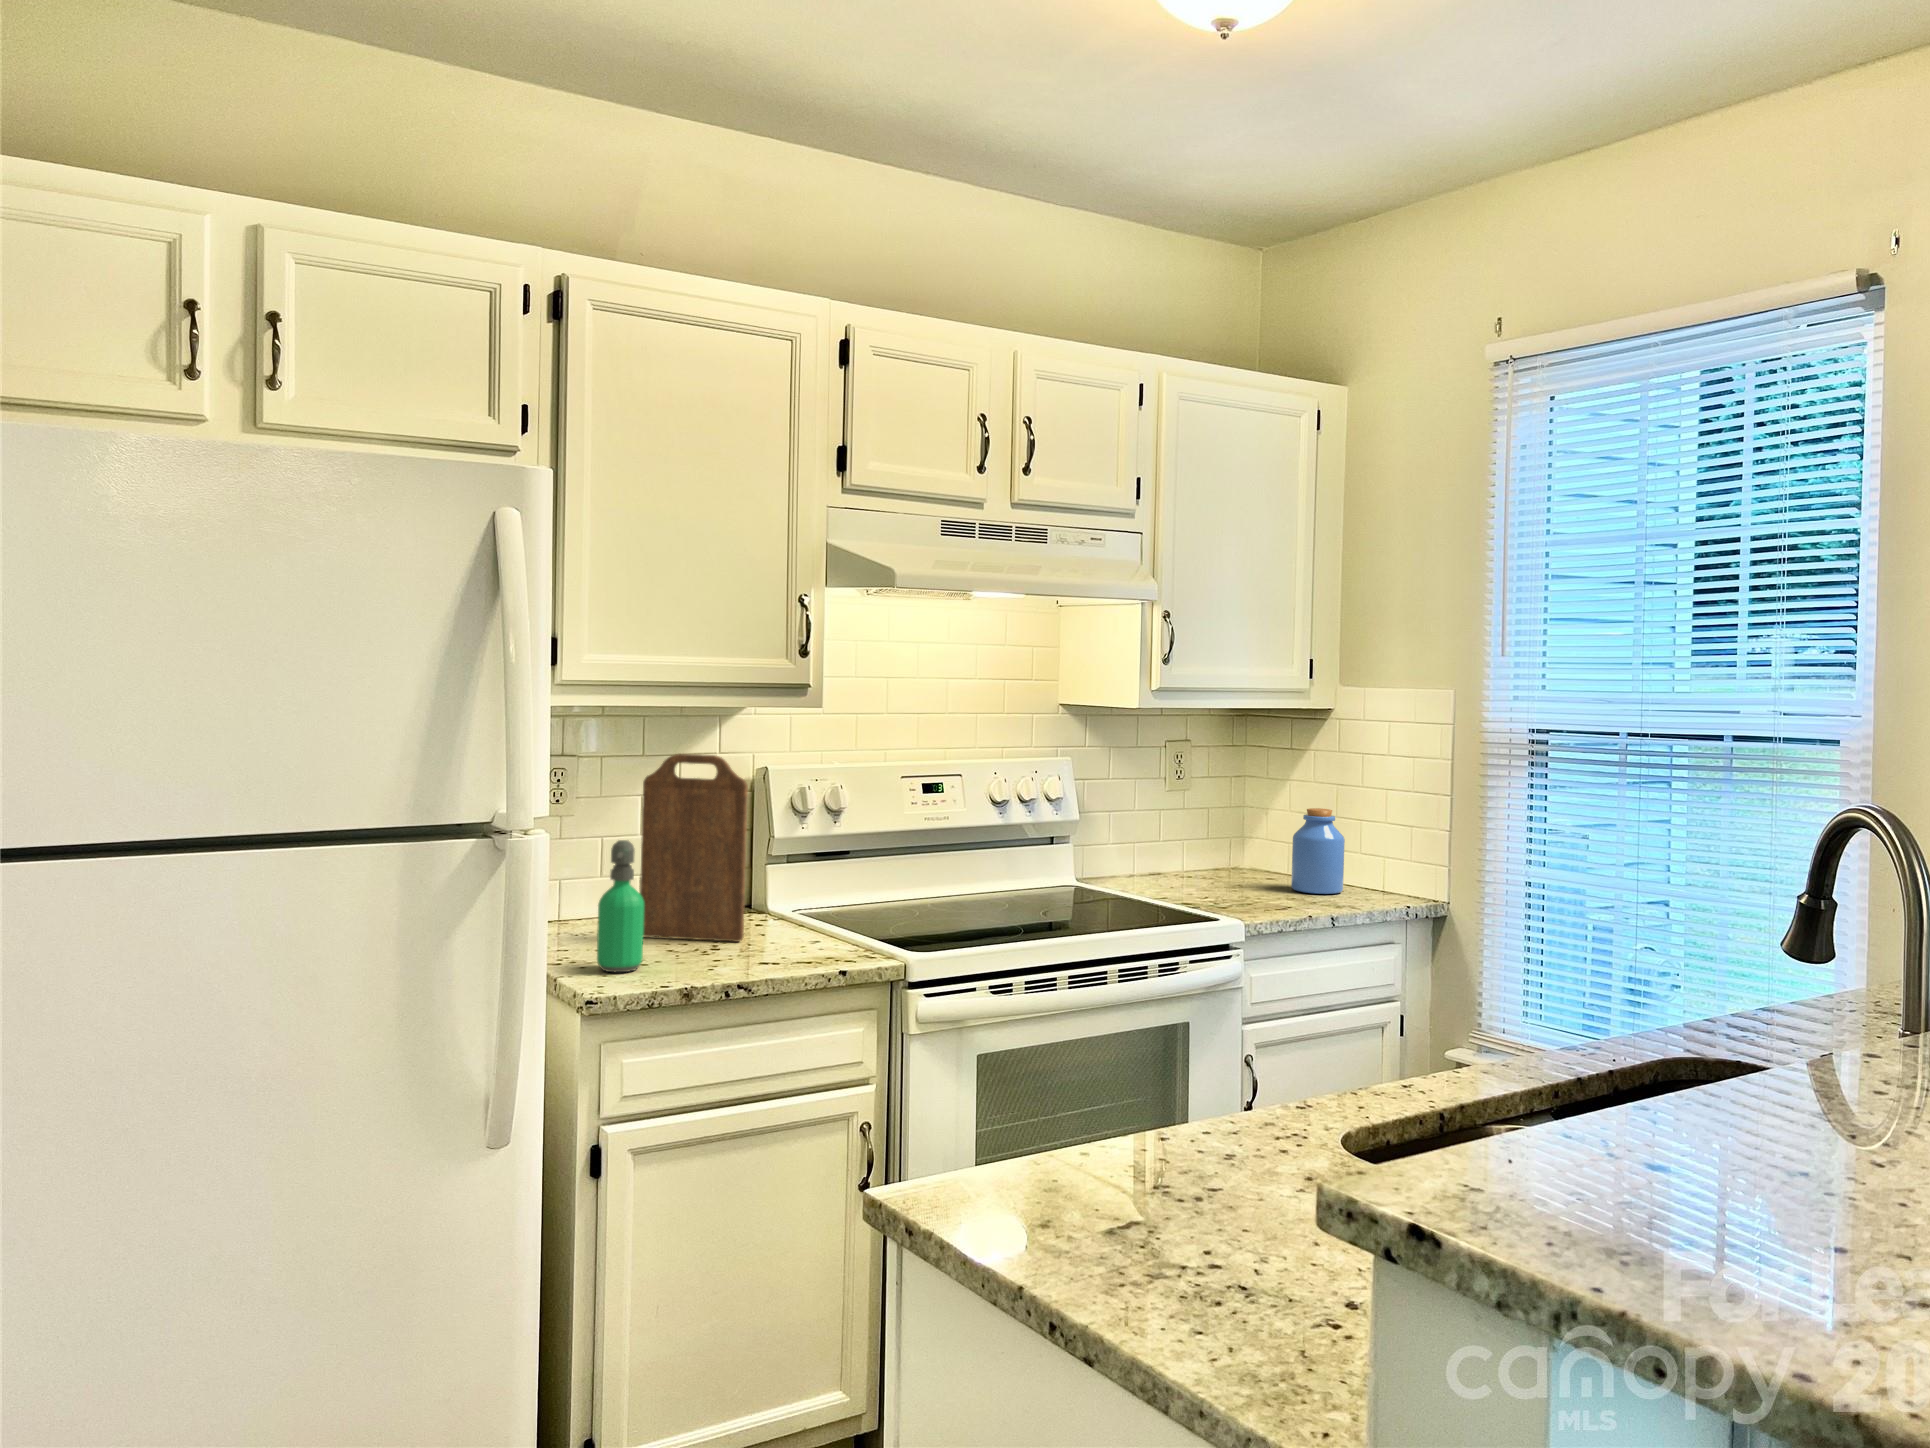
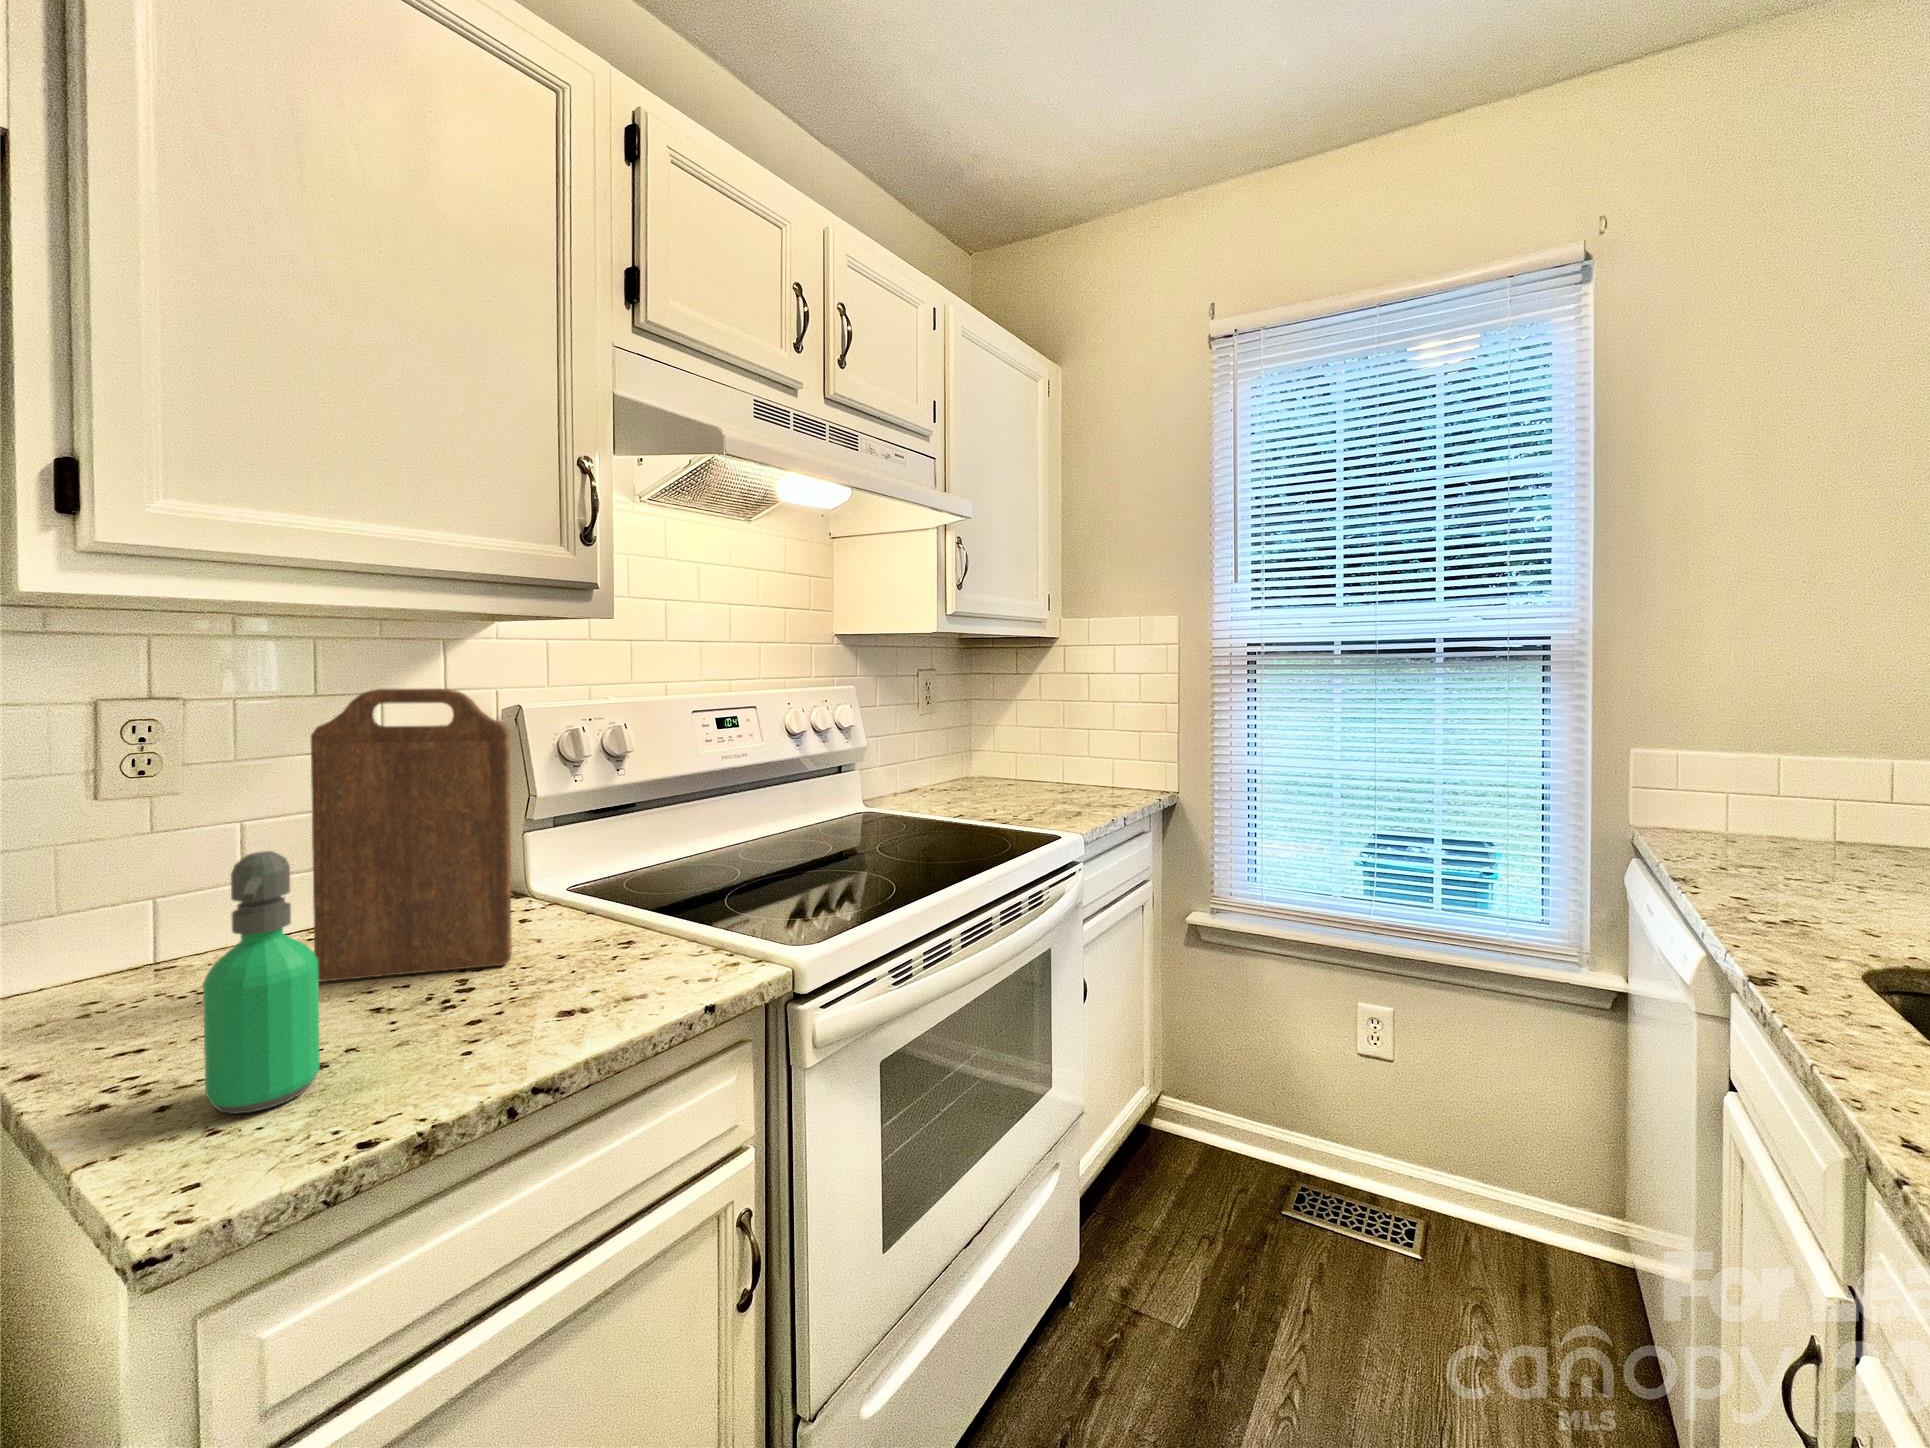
jar: present [1291,808,1345,894] -> none [1045,721,1090,796]

